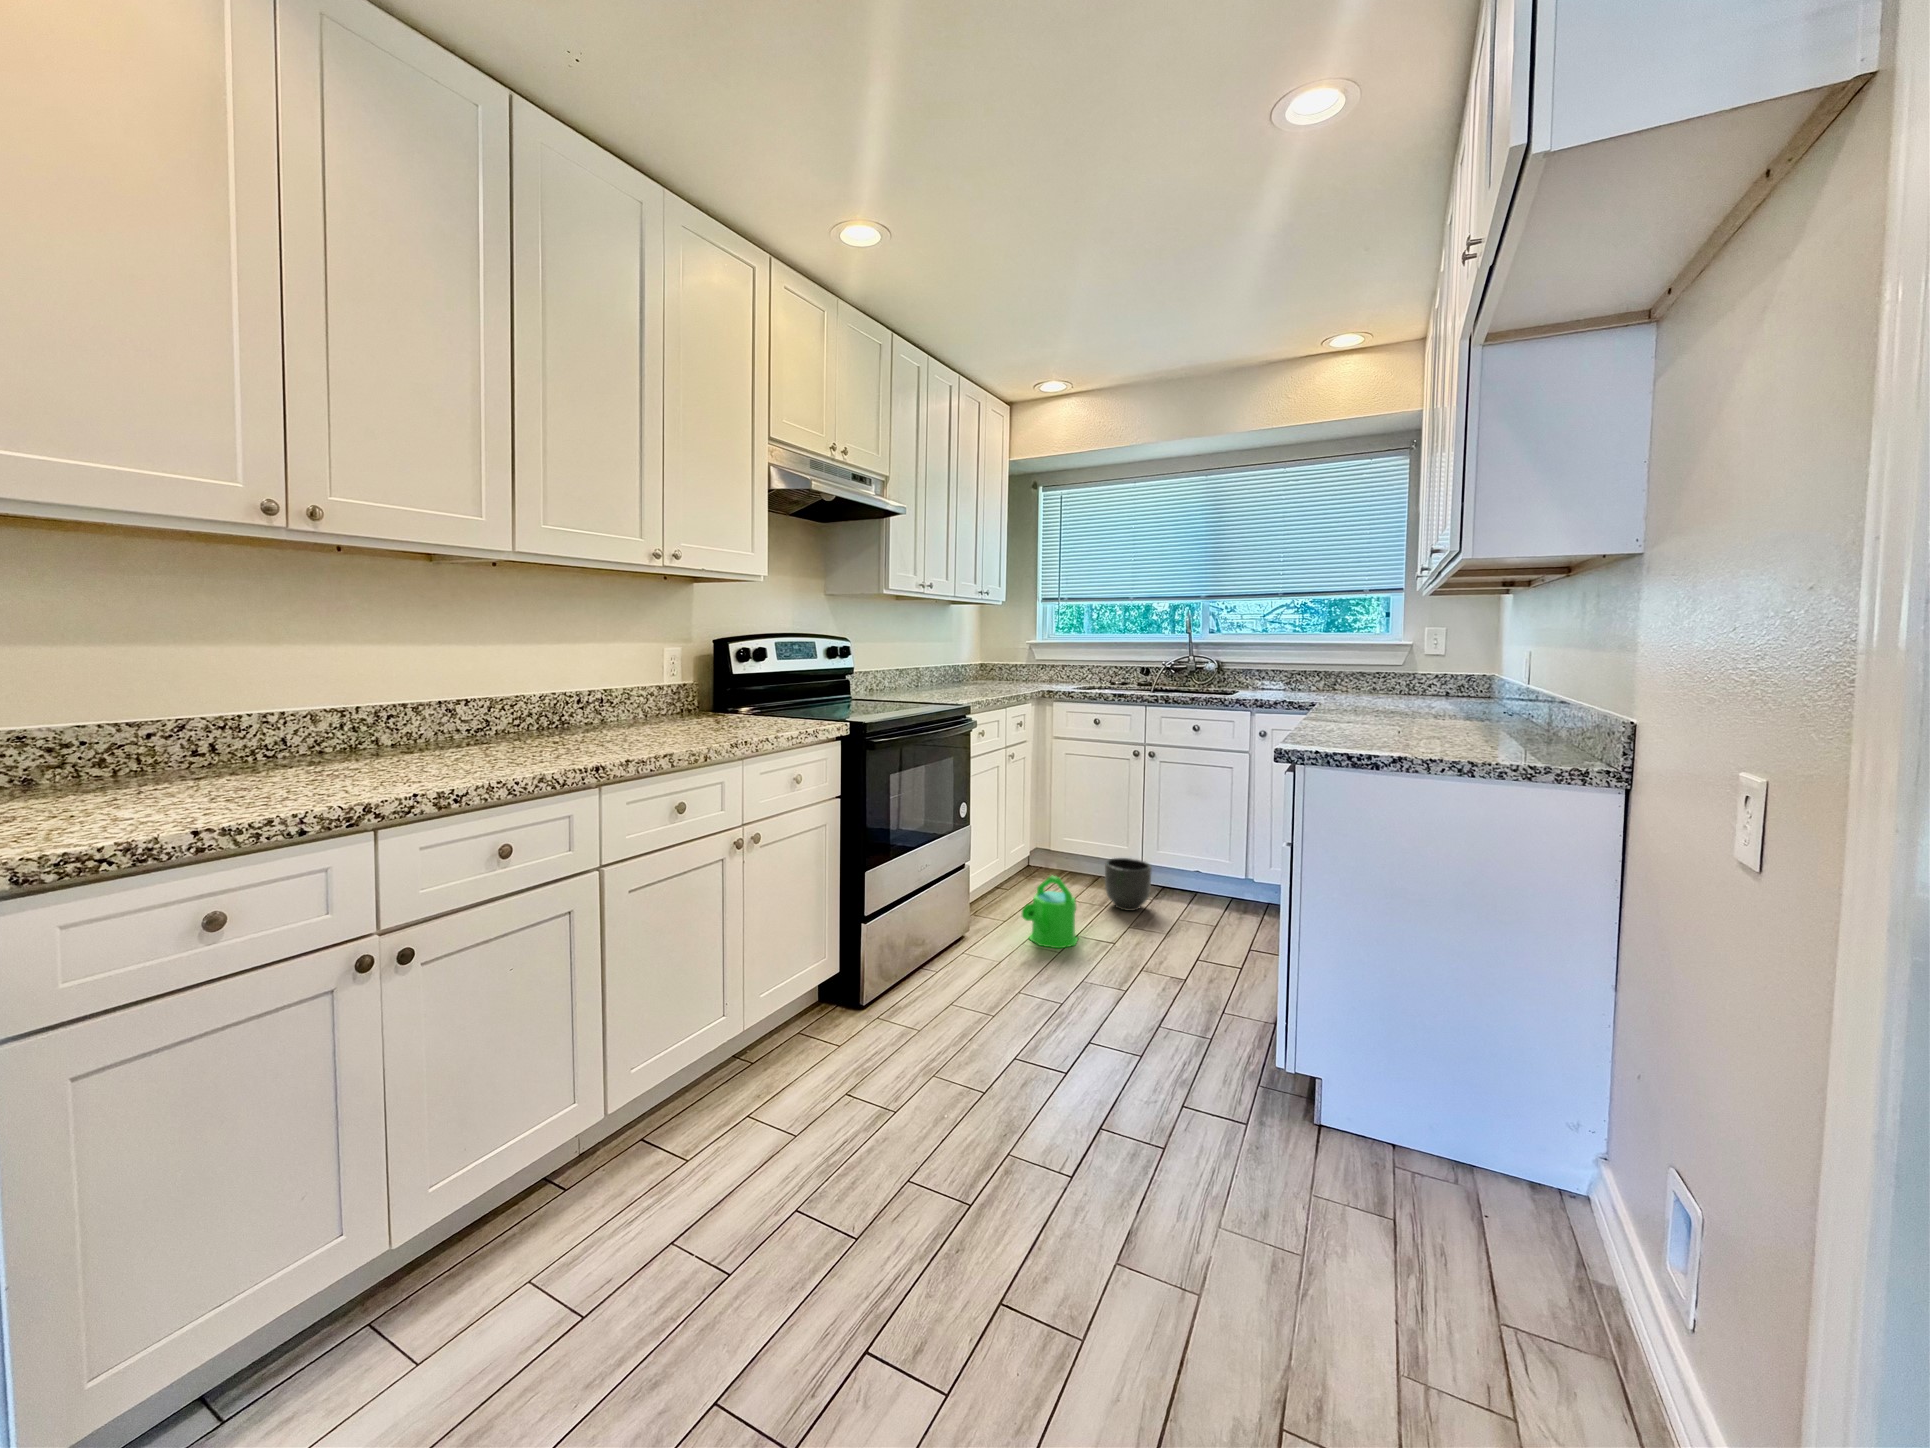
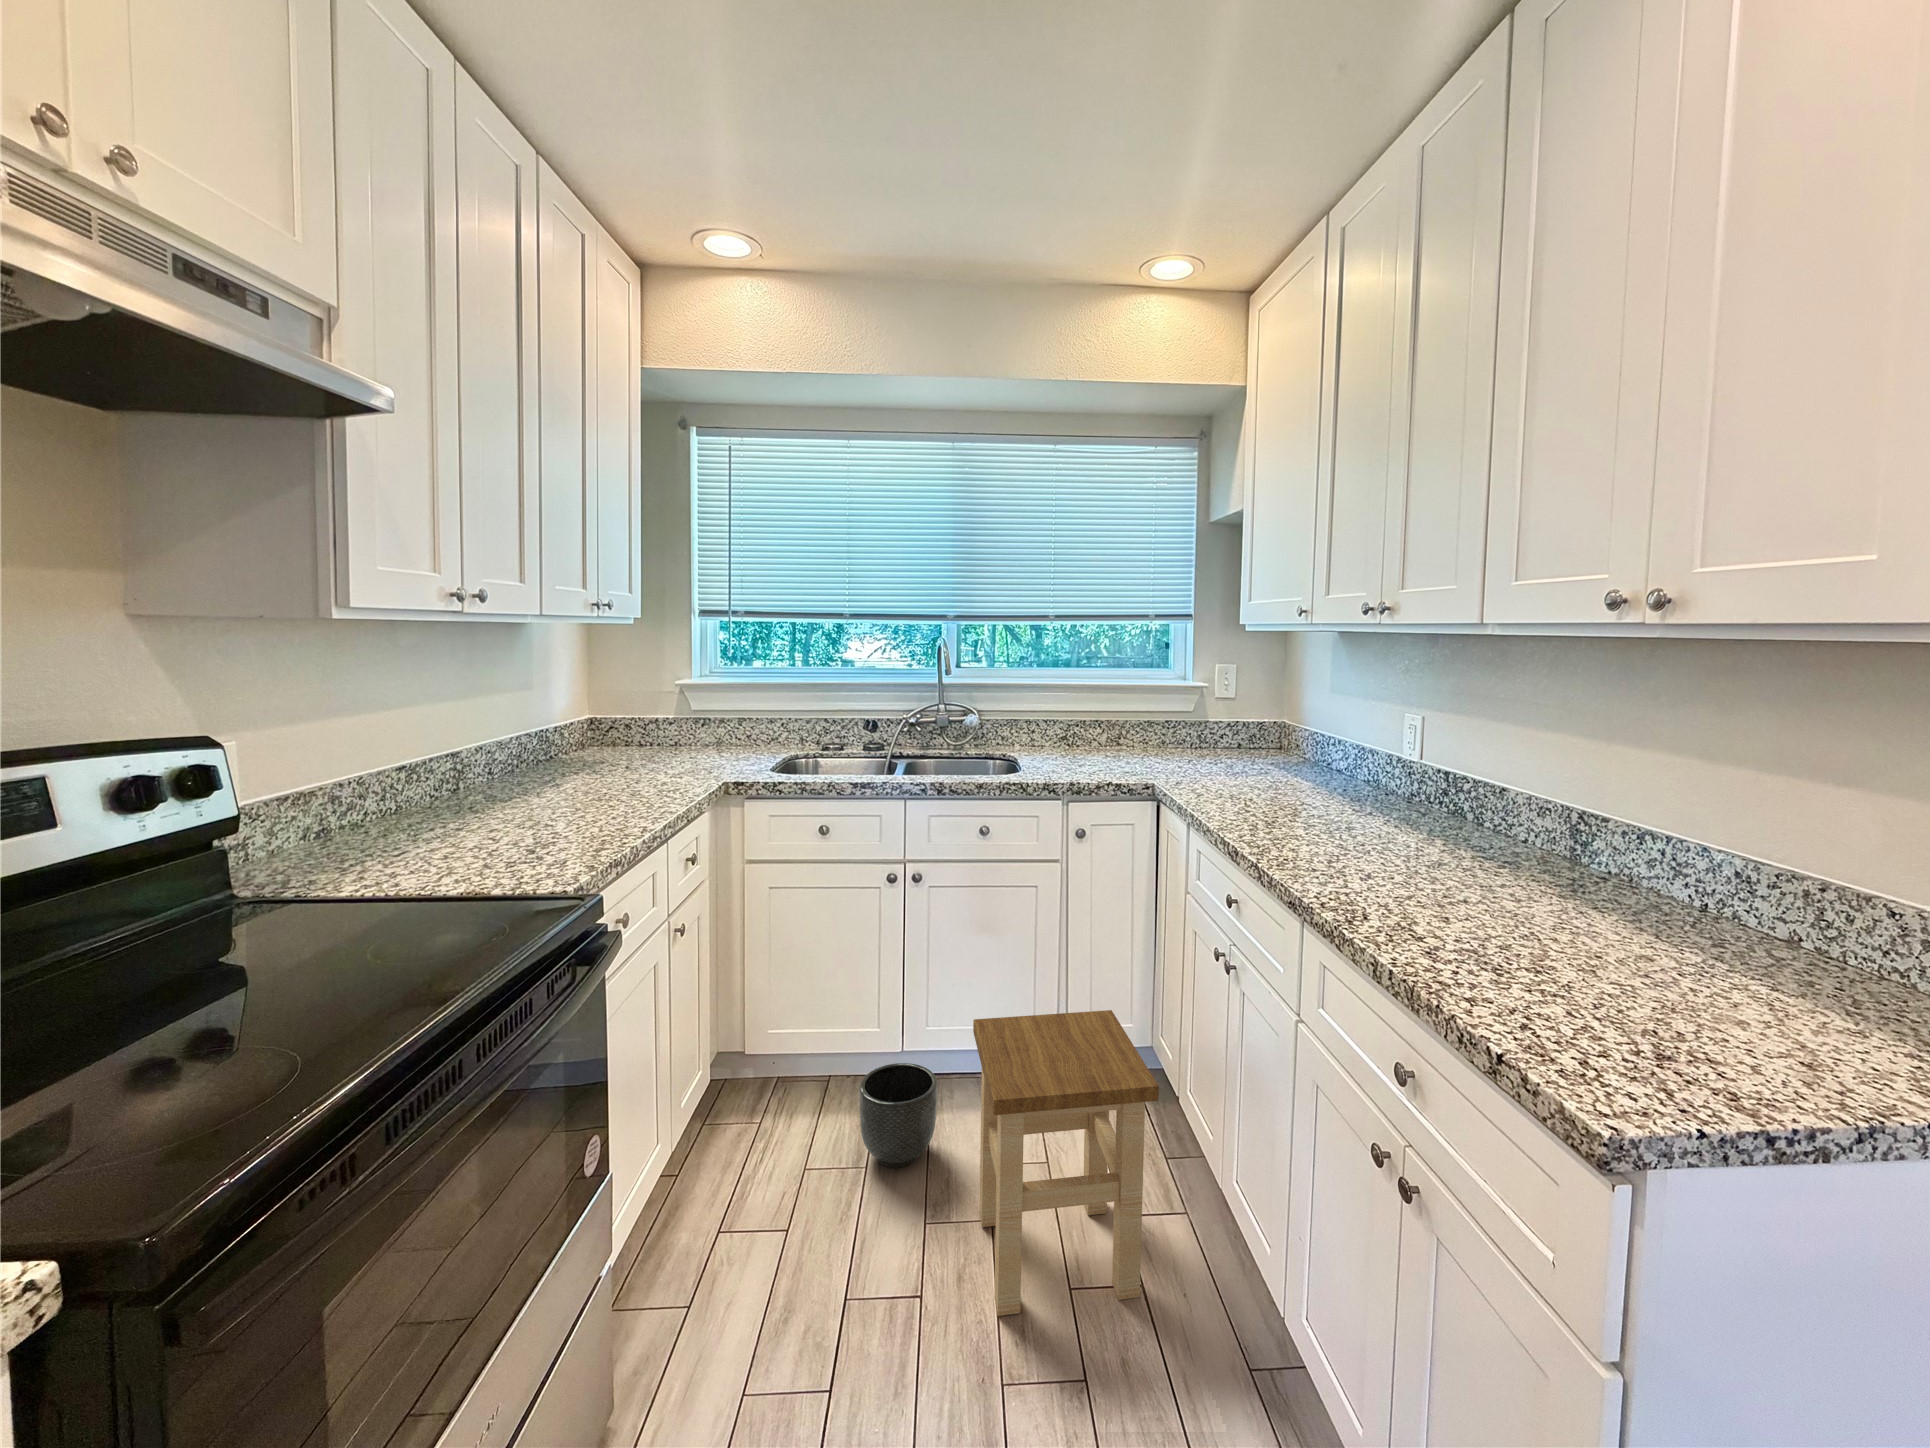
stool: none [1150,819,1252,975] -> present [973,1010,1159,1316]
watering can: present [1022,876,1078,948] -> none [740,1201,849,1373]

